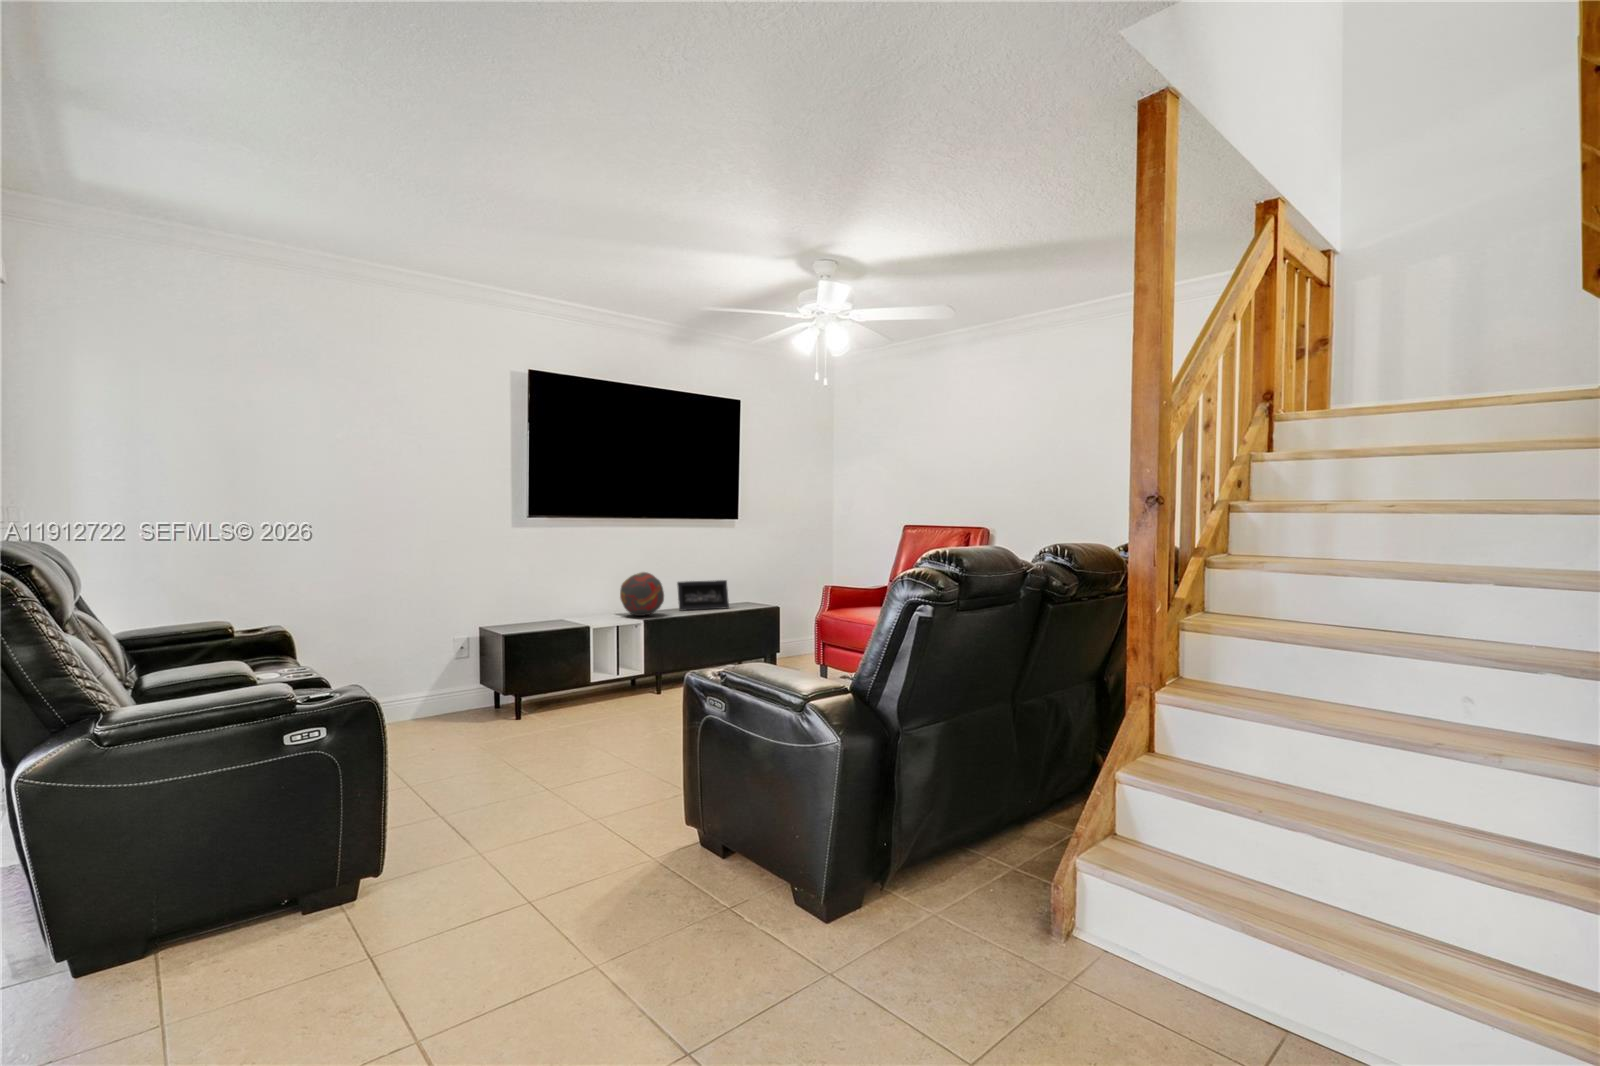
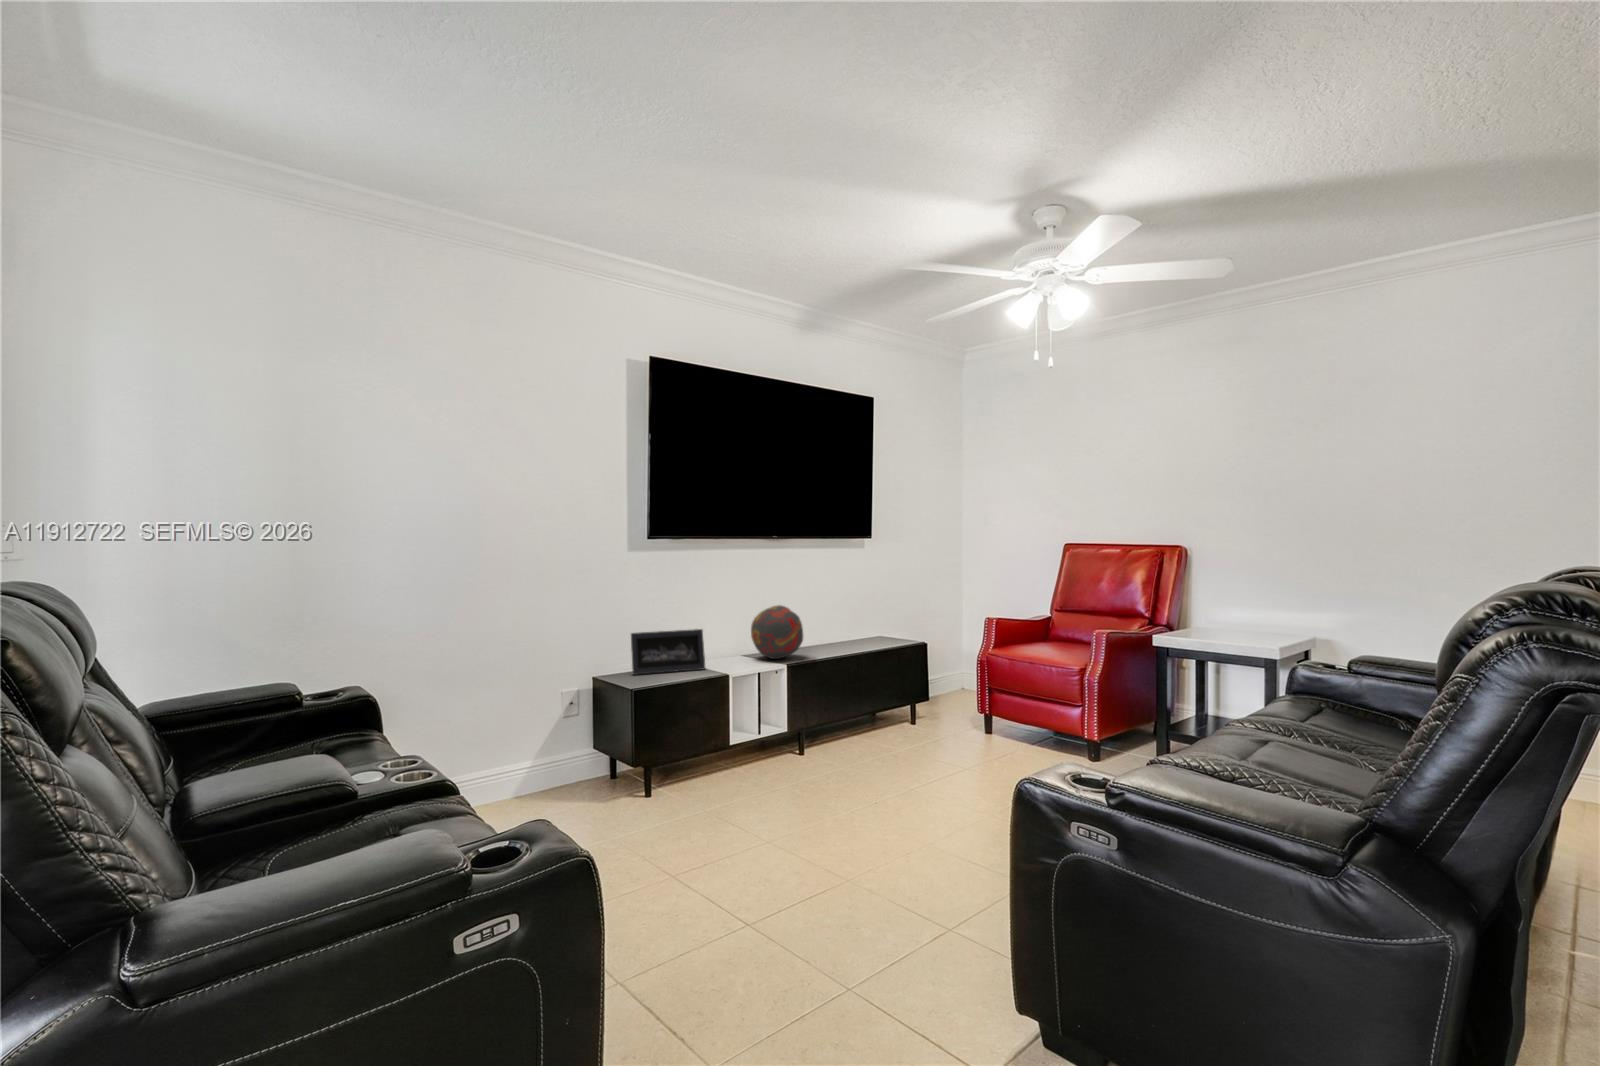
picture frame: present [677,580,729,610] -> present [631,629,705,675]

